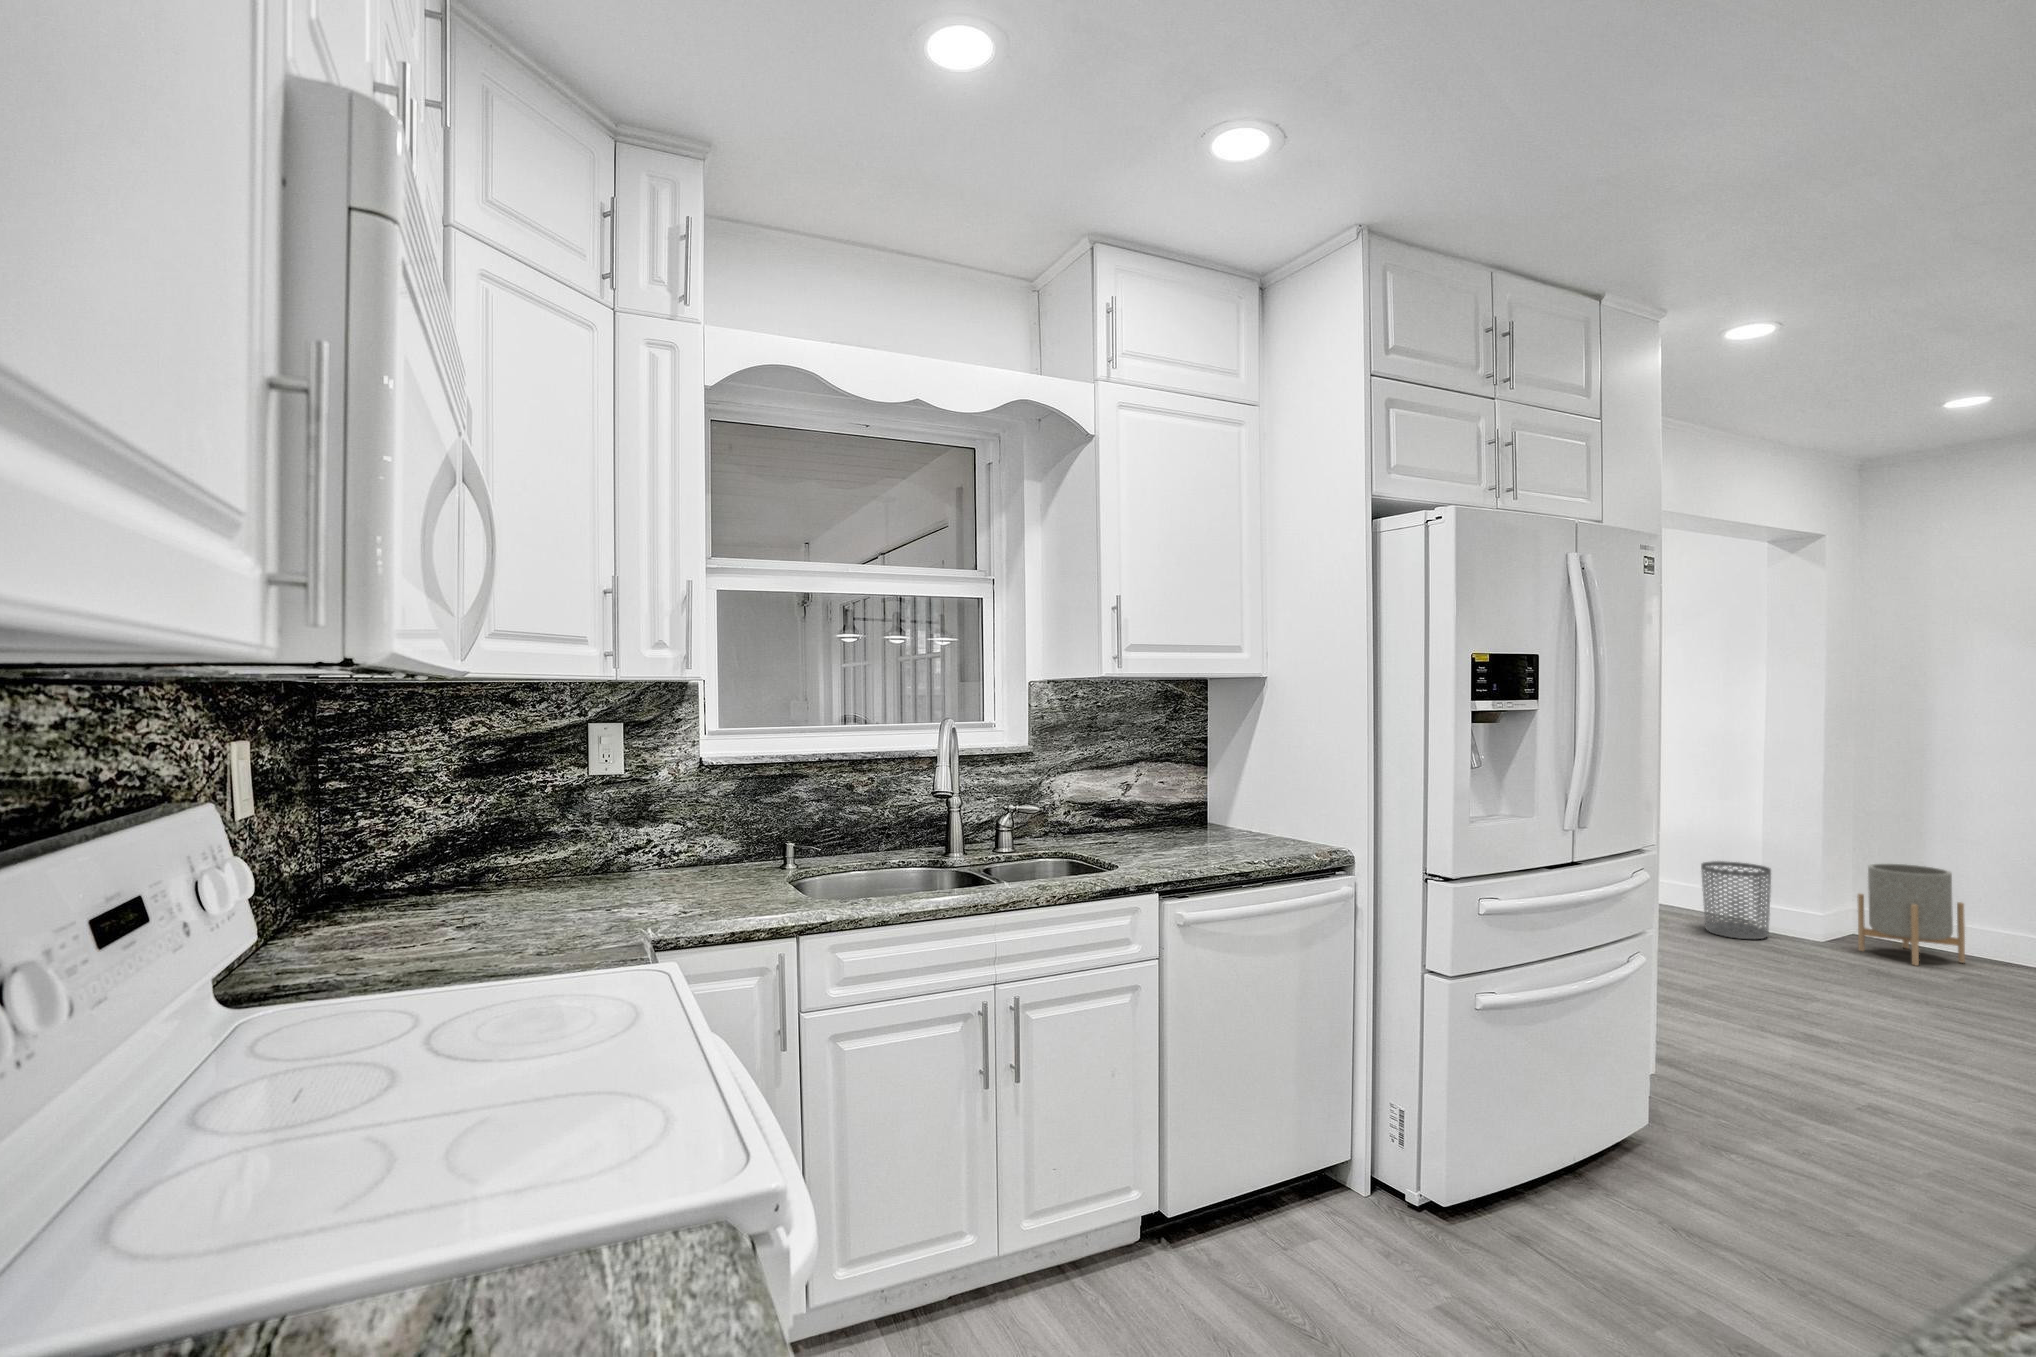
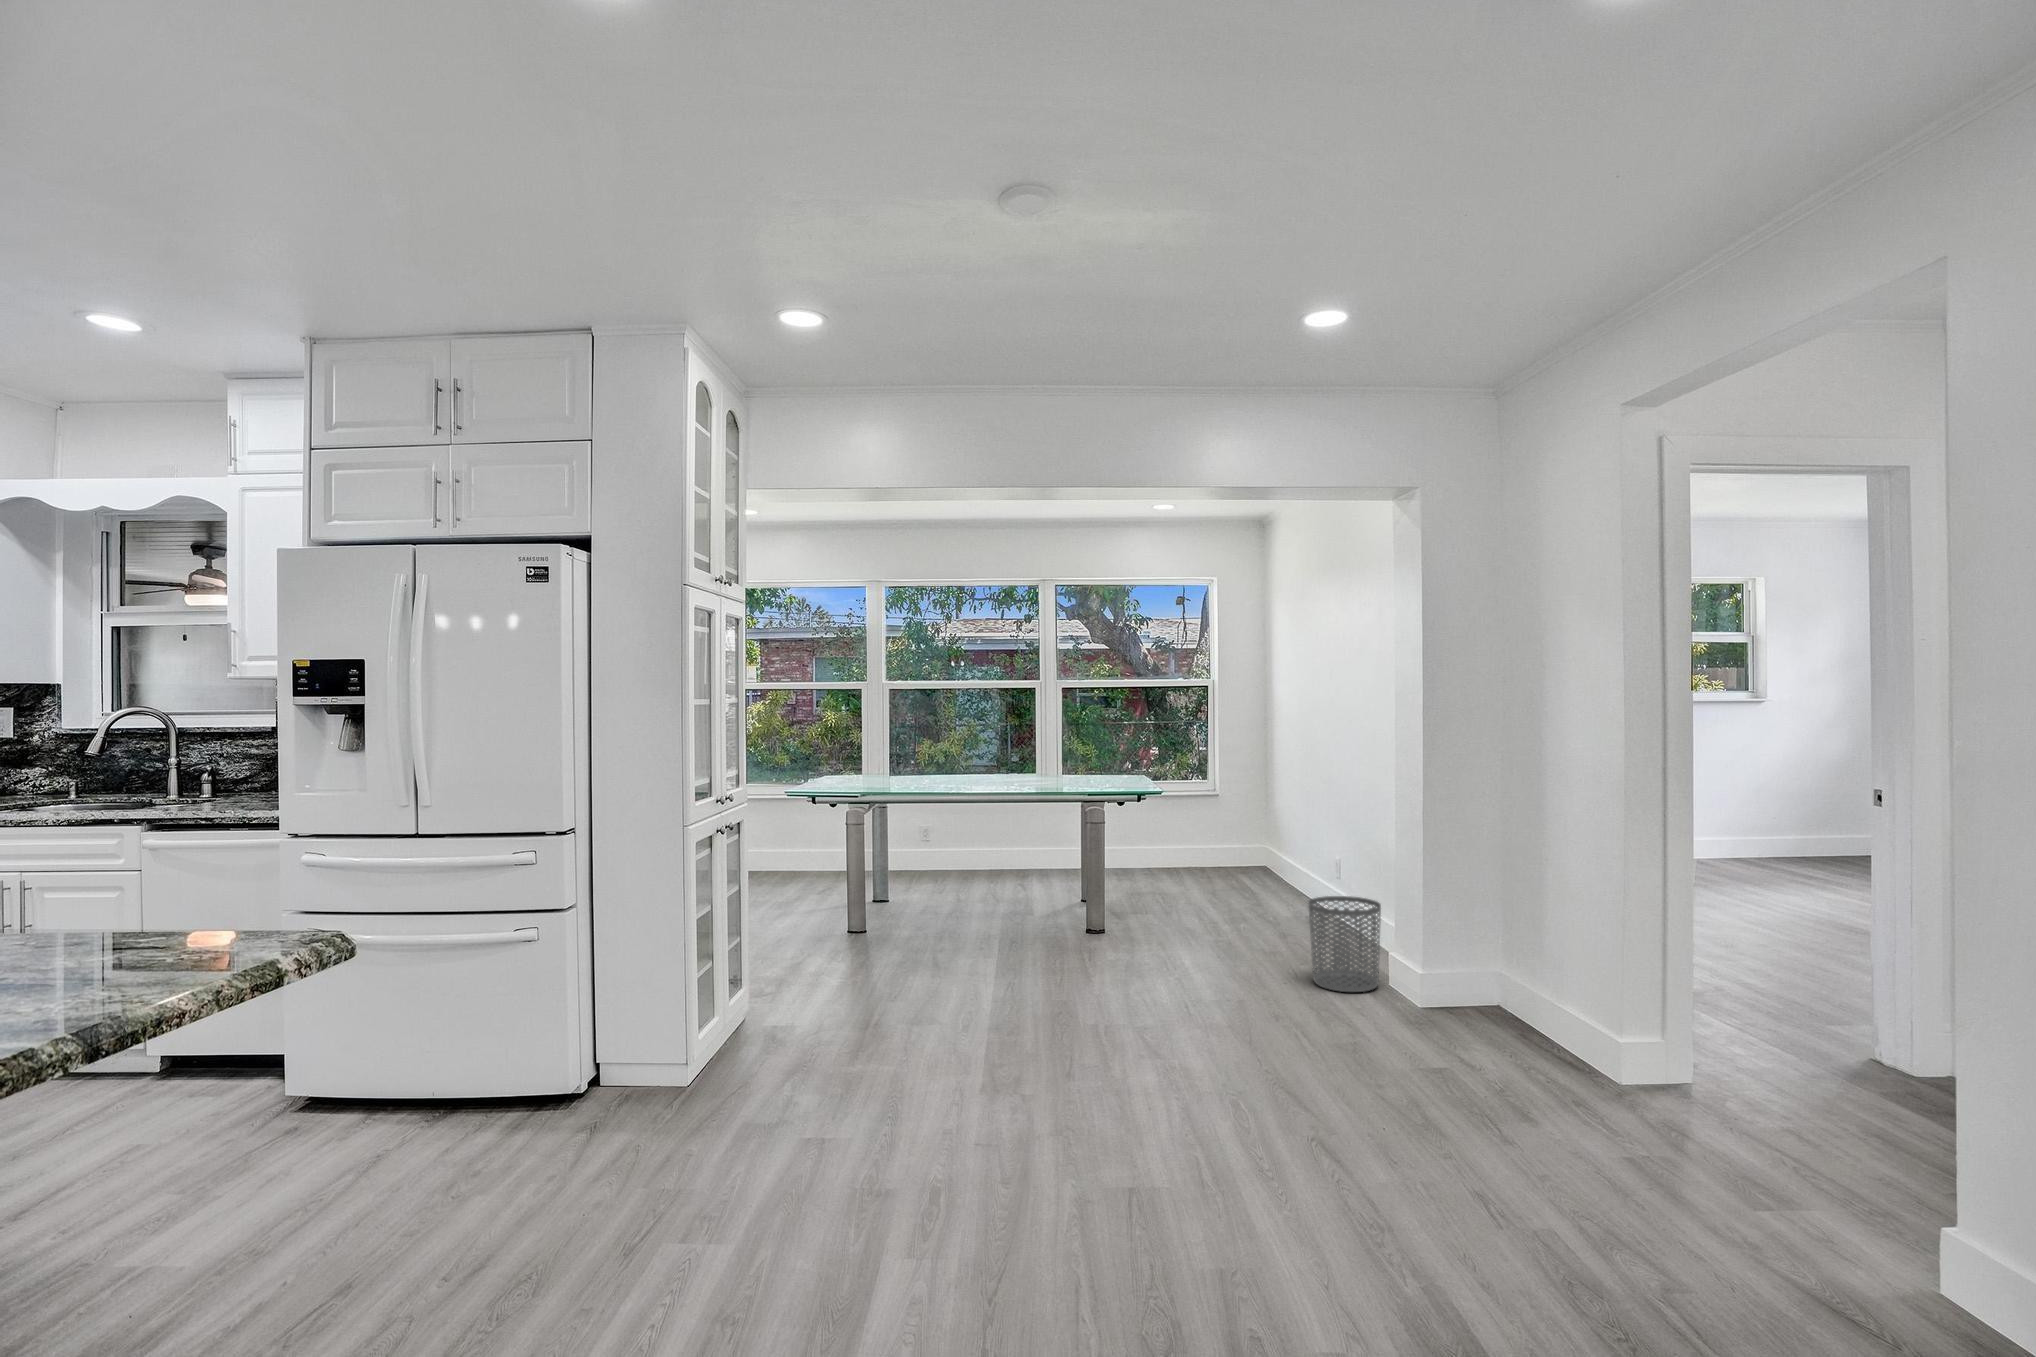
planter: present [1857,863,1965,966] -> none [1424,913,1515,1051]

